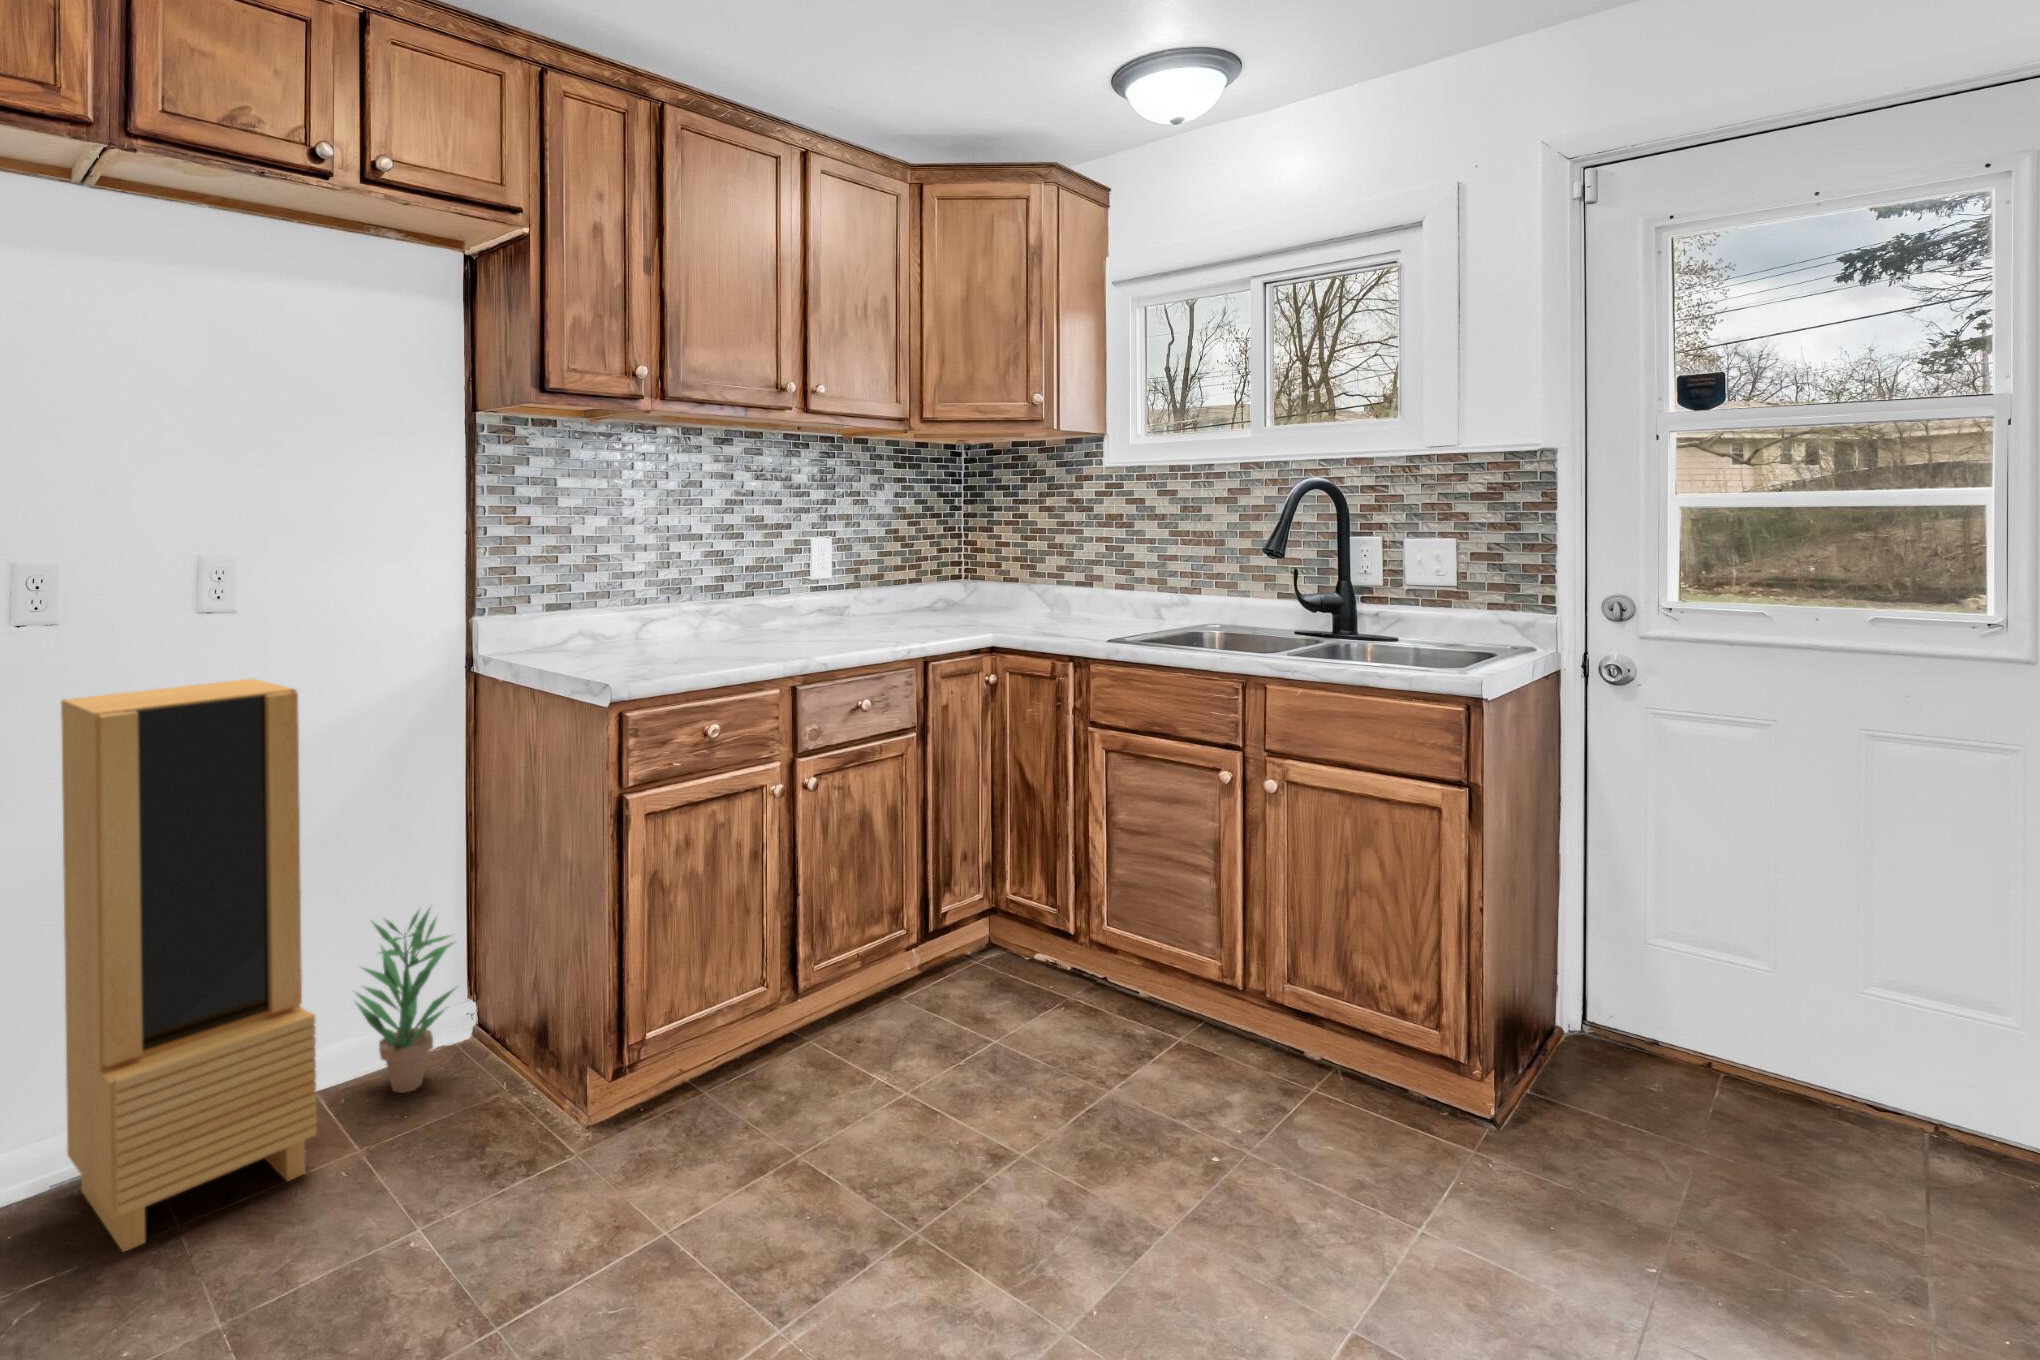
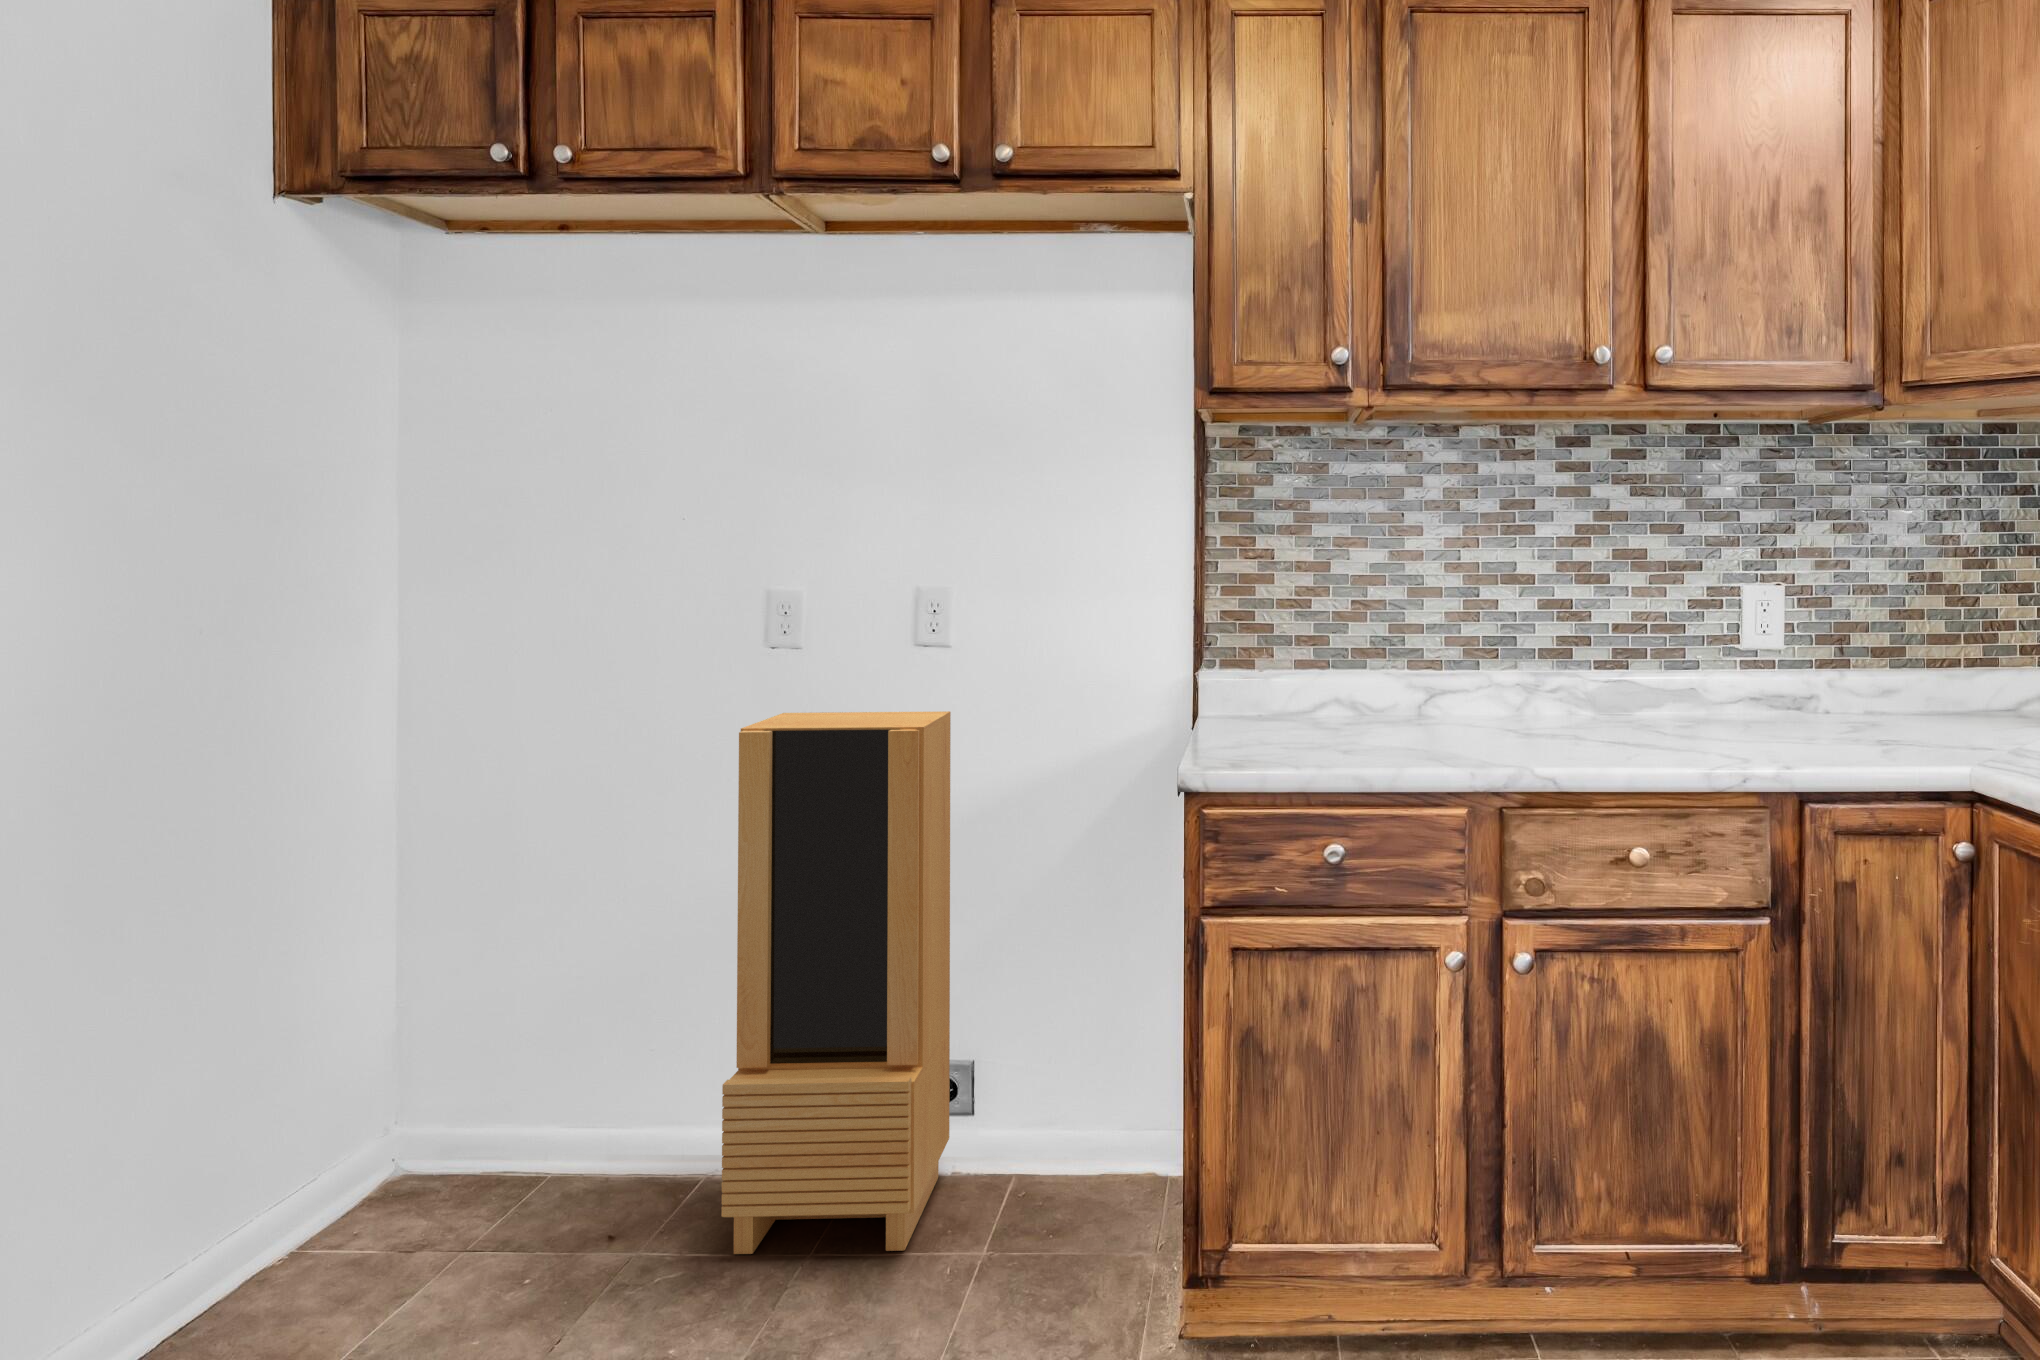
potted plant: present [356,909,454,1093] -> none [1016,993,1128,1206]

